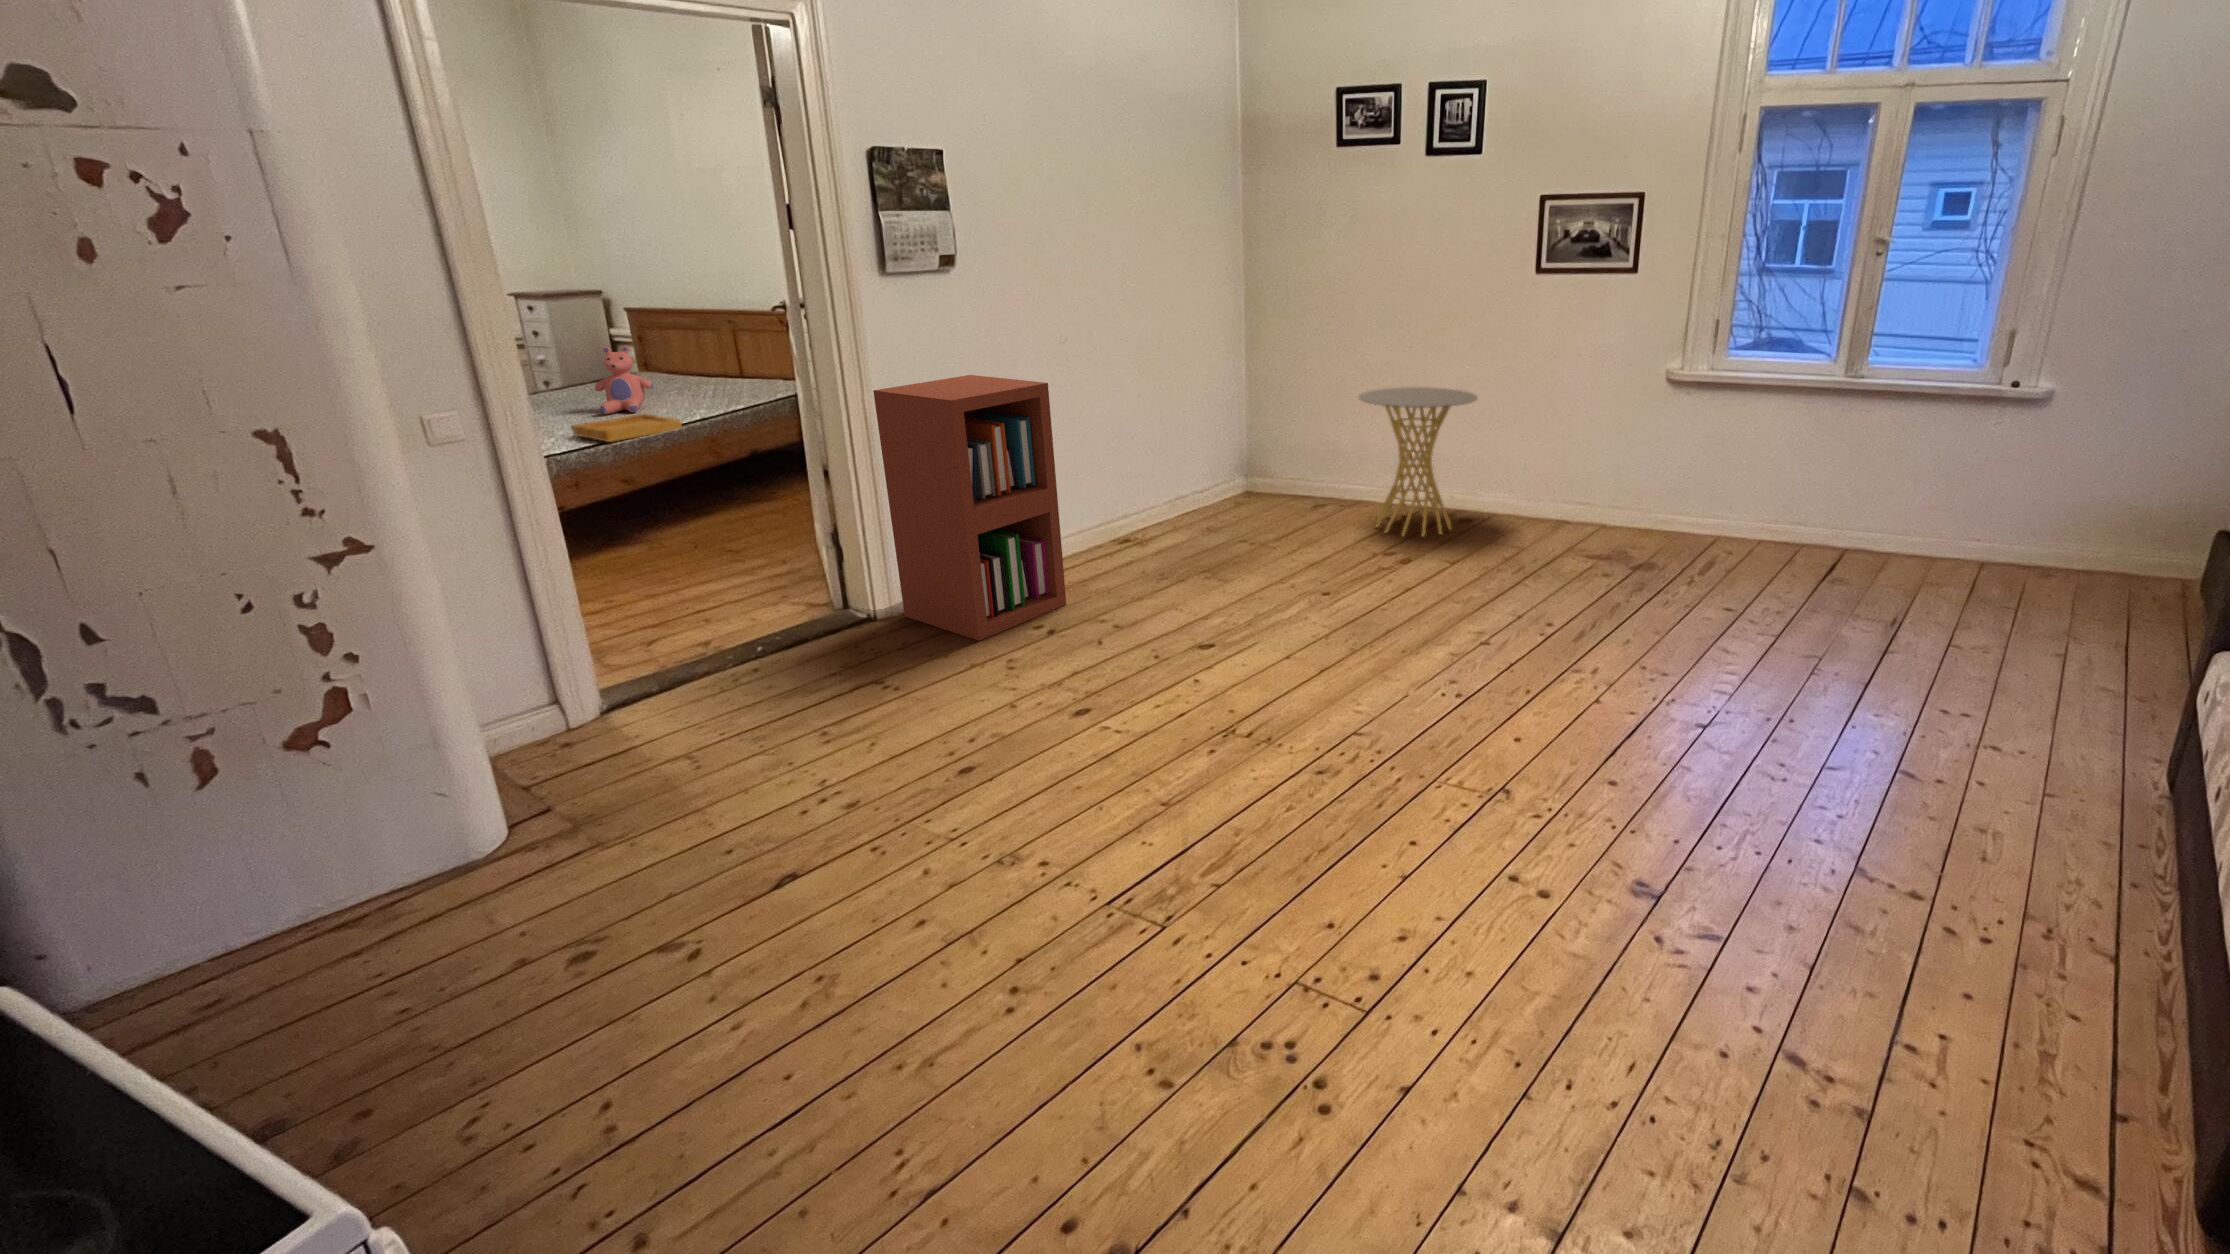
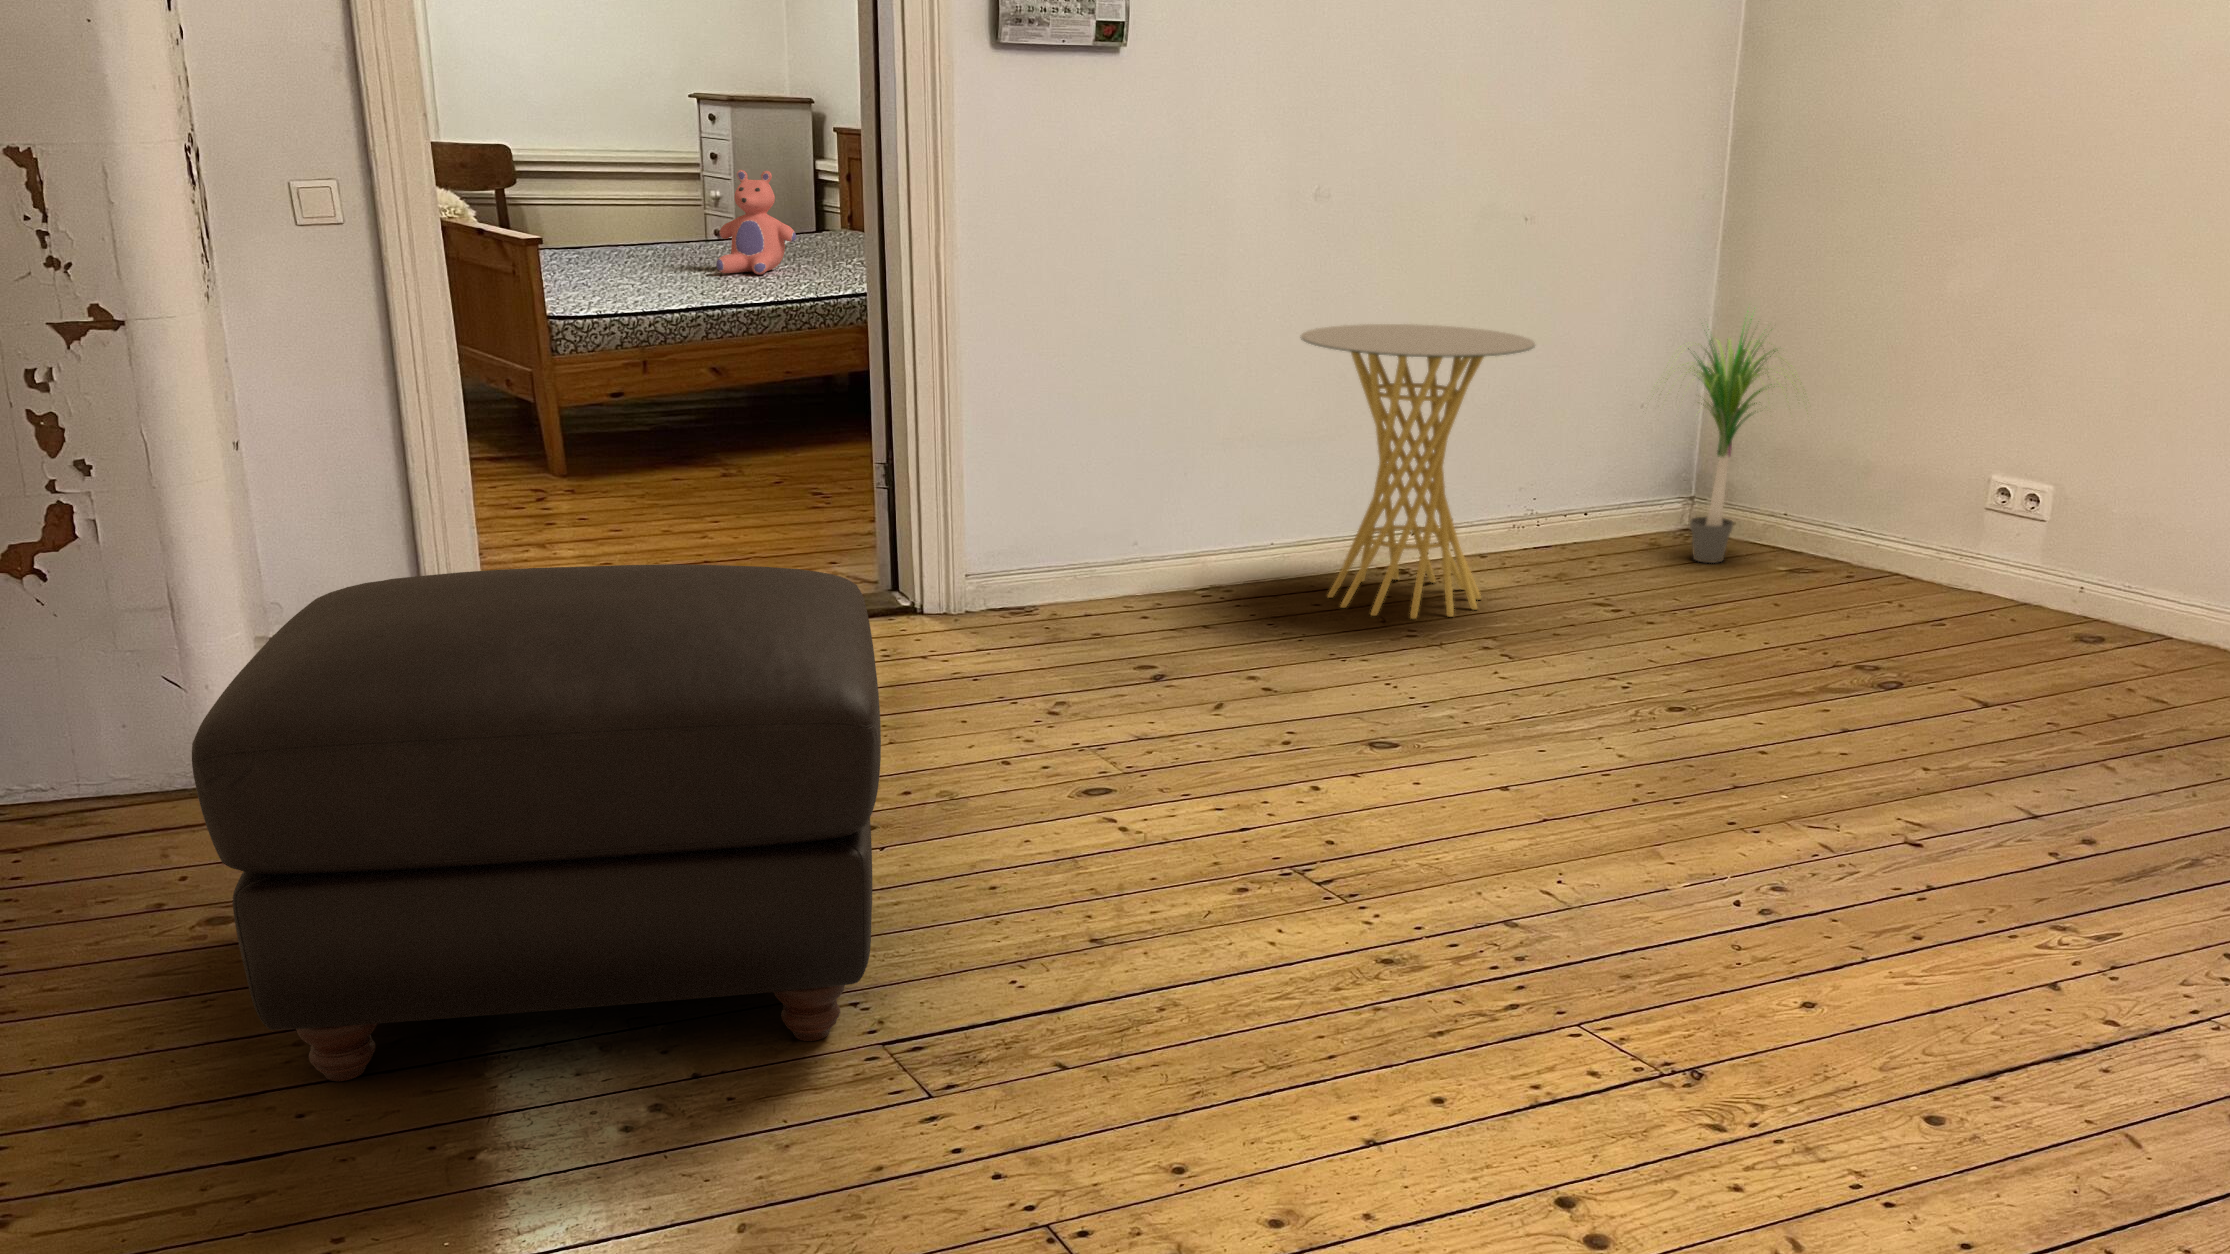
potted plant: none [1221,374,1308,509] -> present [1653,319,1799,563]
bookshelf: present [873,375,1066,641] -> none [953,228,1225,668]
side table: present [1359,387,1477,537] -> present [1301,324,1535,619]
tray: present [572,414,682,442] -> none [652,274,794,305]
ottoman: none [638,629,1108,1044] -> present [192,564,881,1081]

